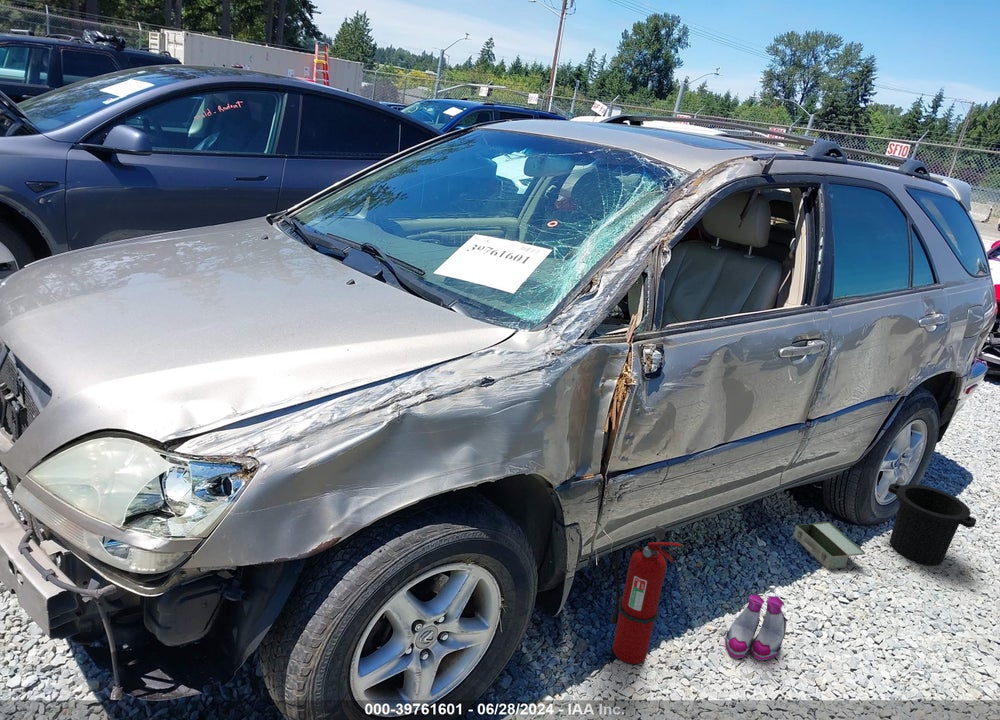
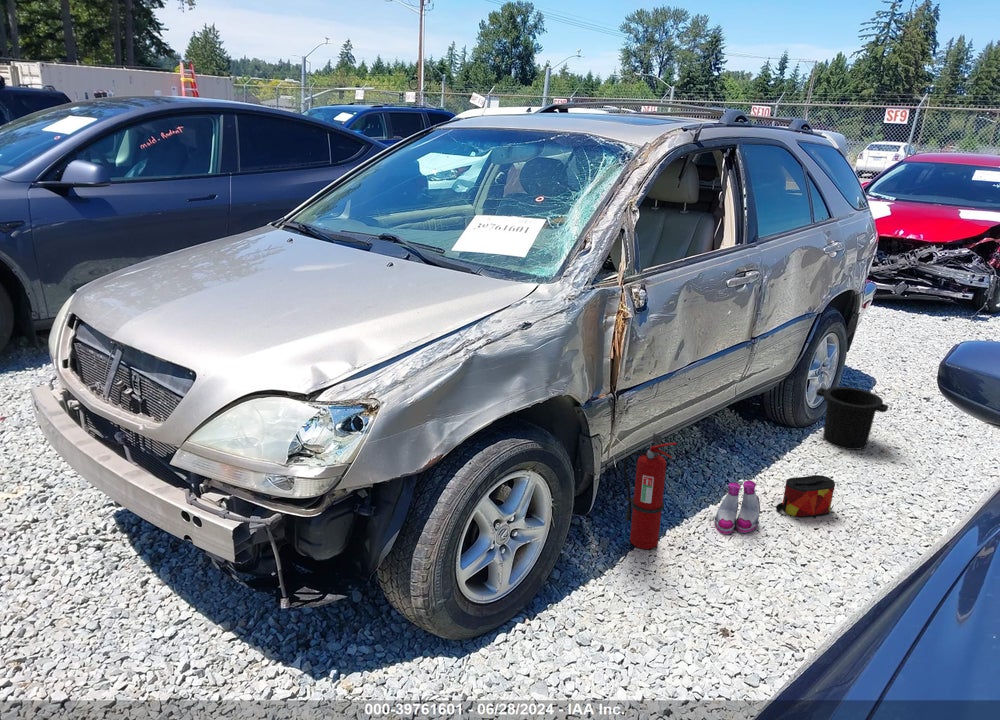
toolbox: present [793,522,865,569] -> none [747,428,807,464]
bag: none [808,598,888,651] -> present [776,475,835,518]

